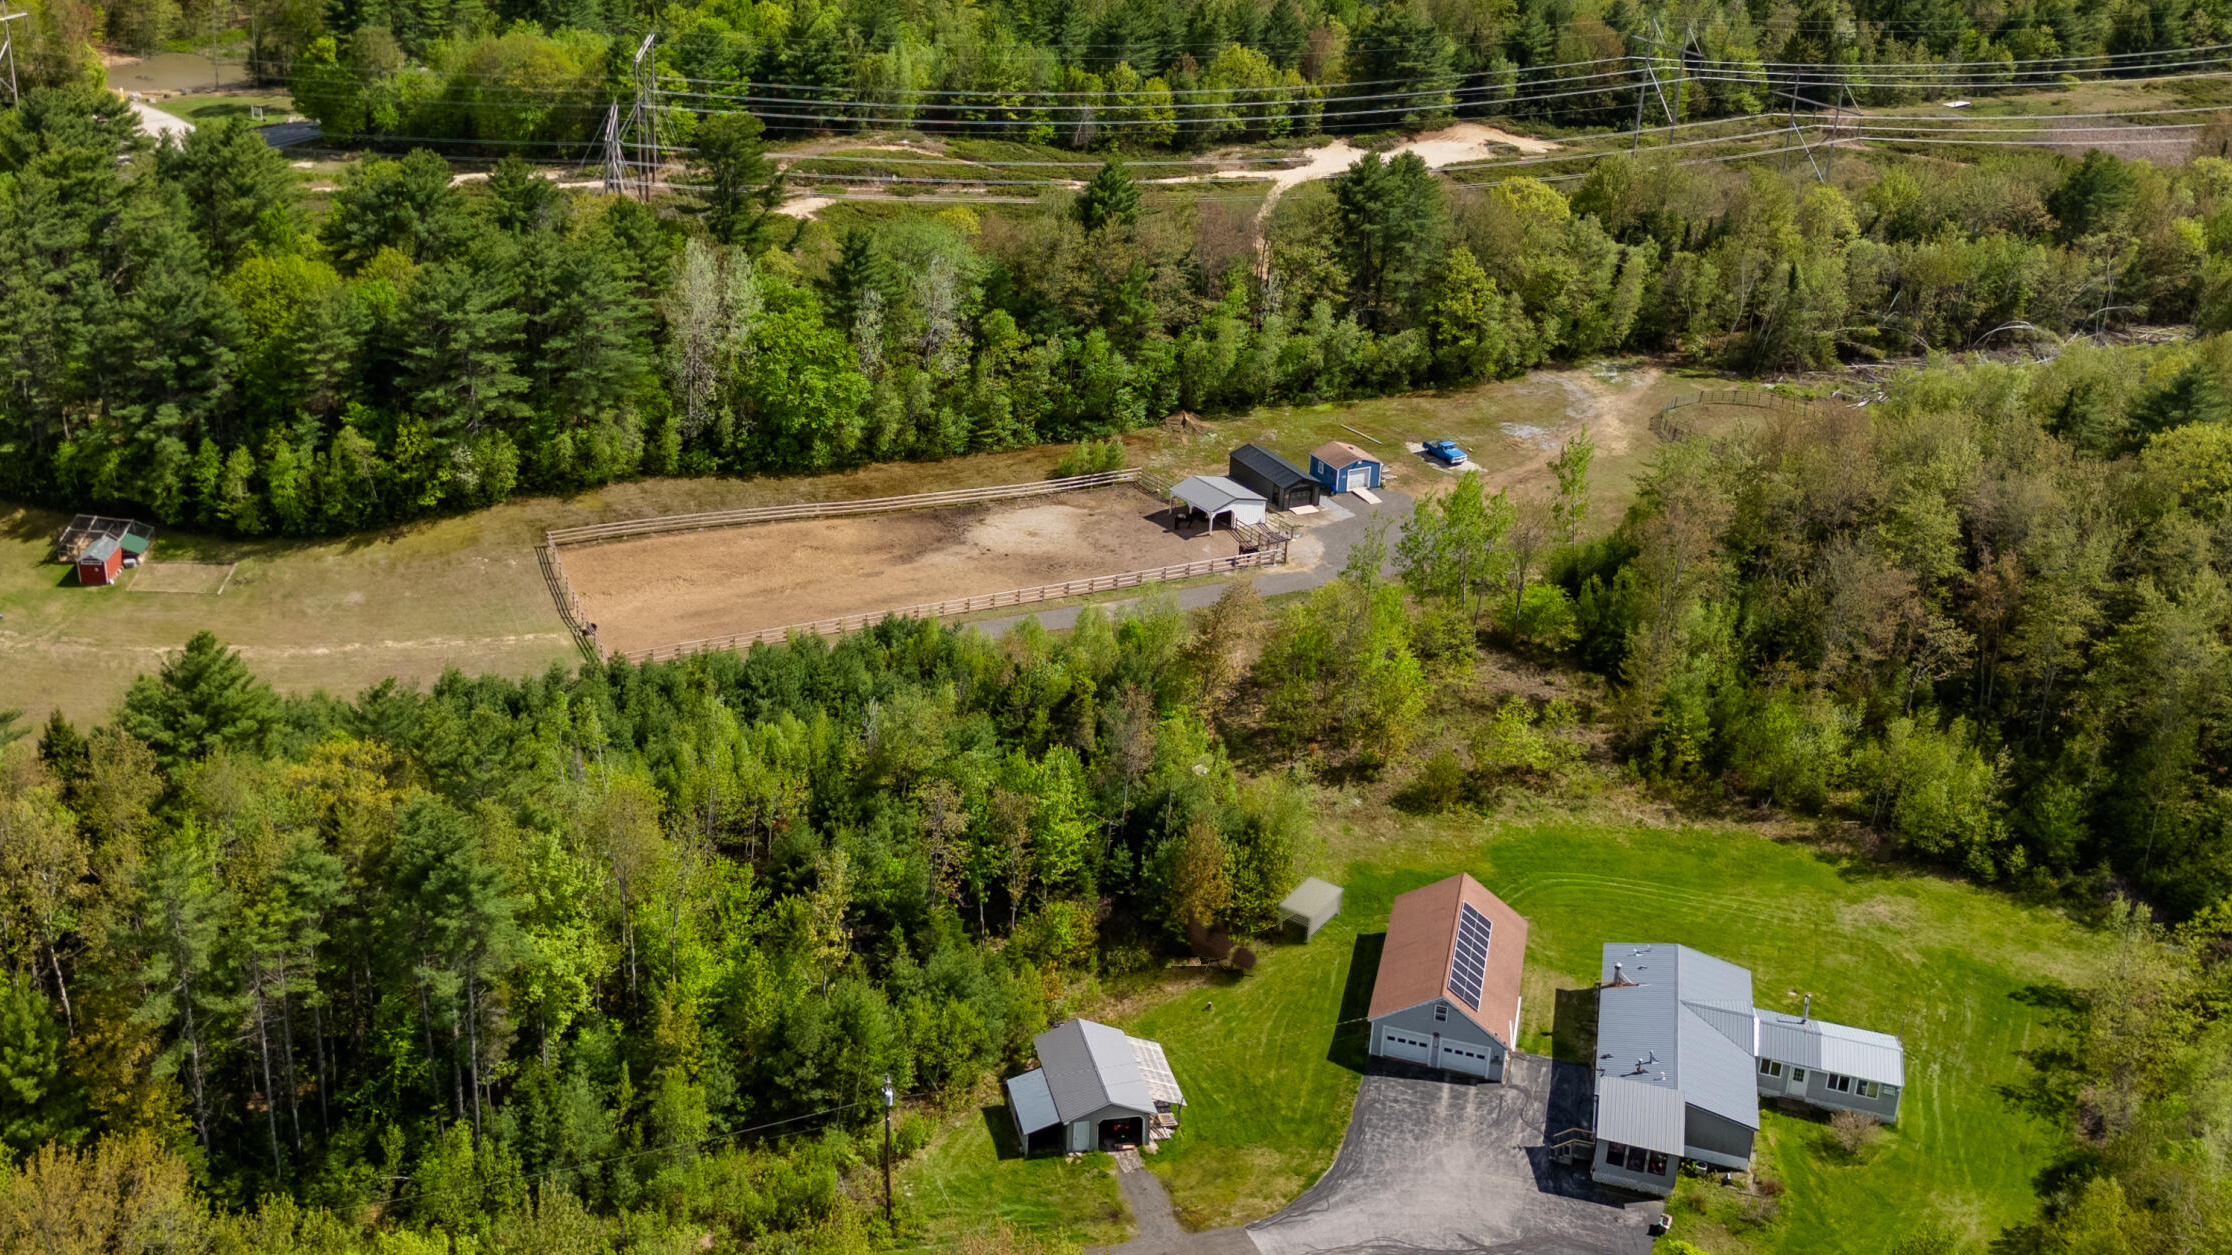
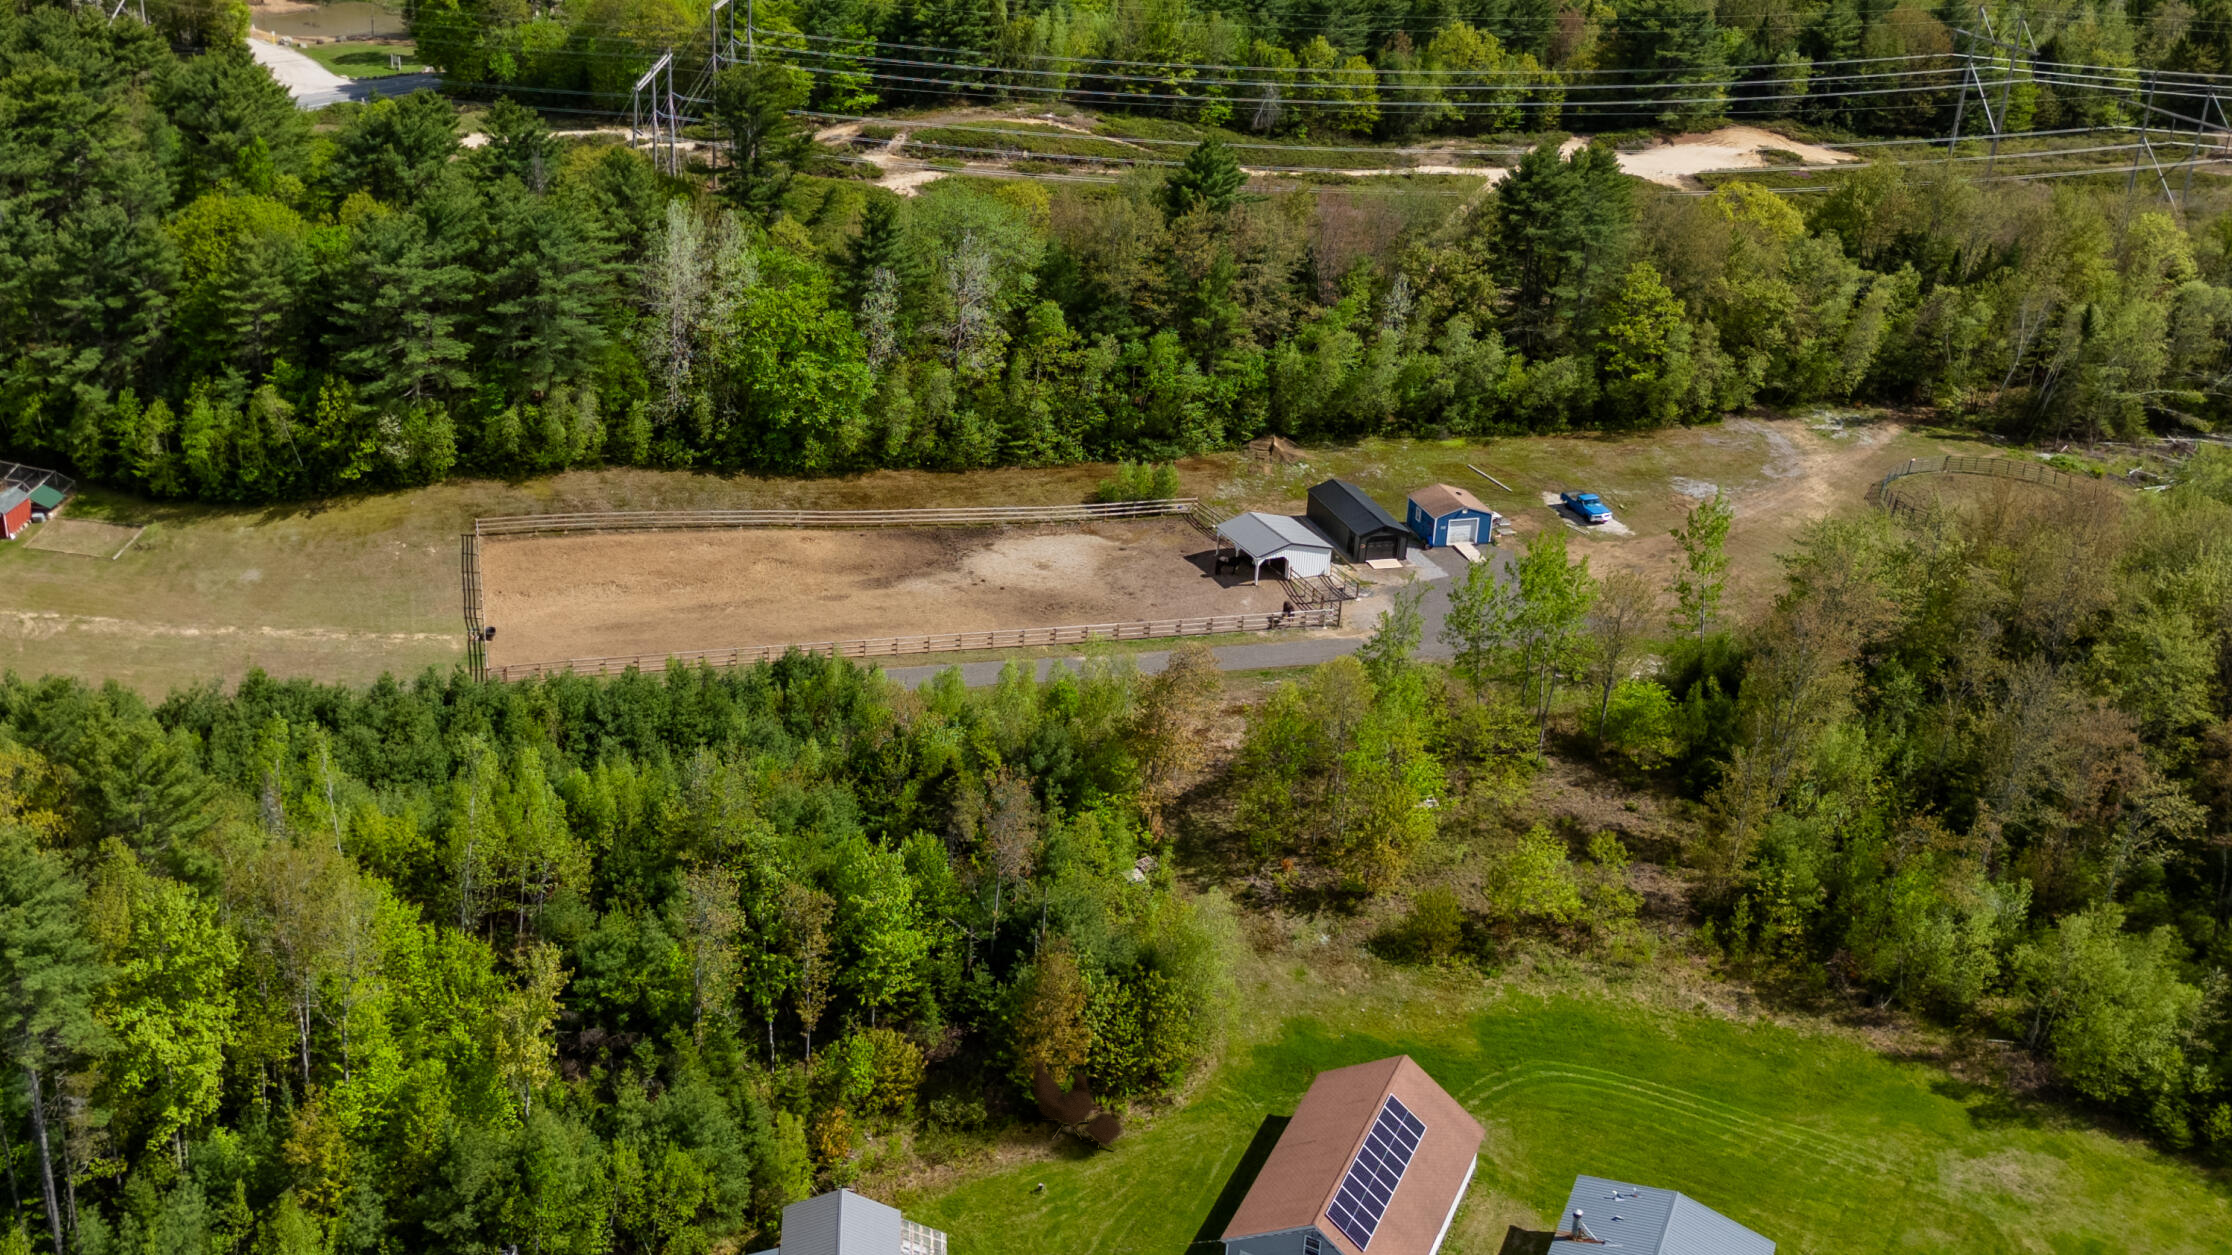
watering can: present [1874,835,1899,862] -> none [2025,1068,2070,1109]
storage bench: present [1279,877,1343,941] -> none [1167,1031,1261,1117]

